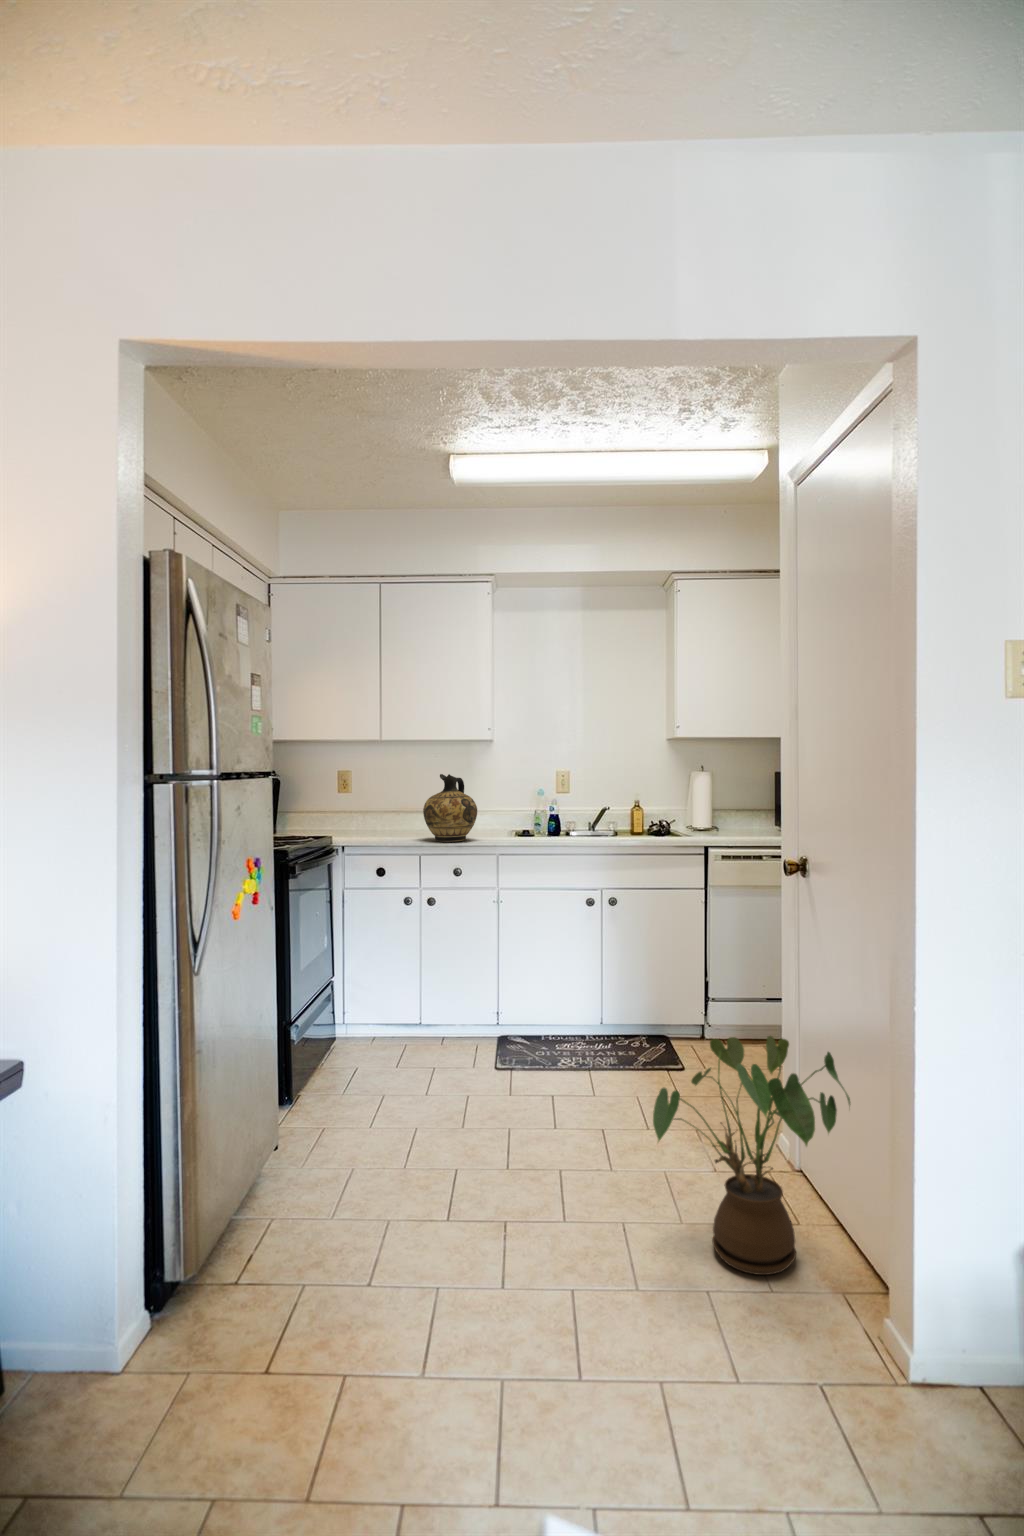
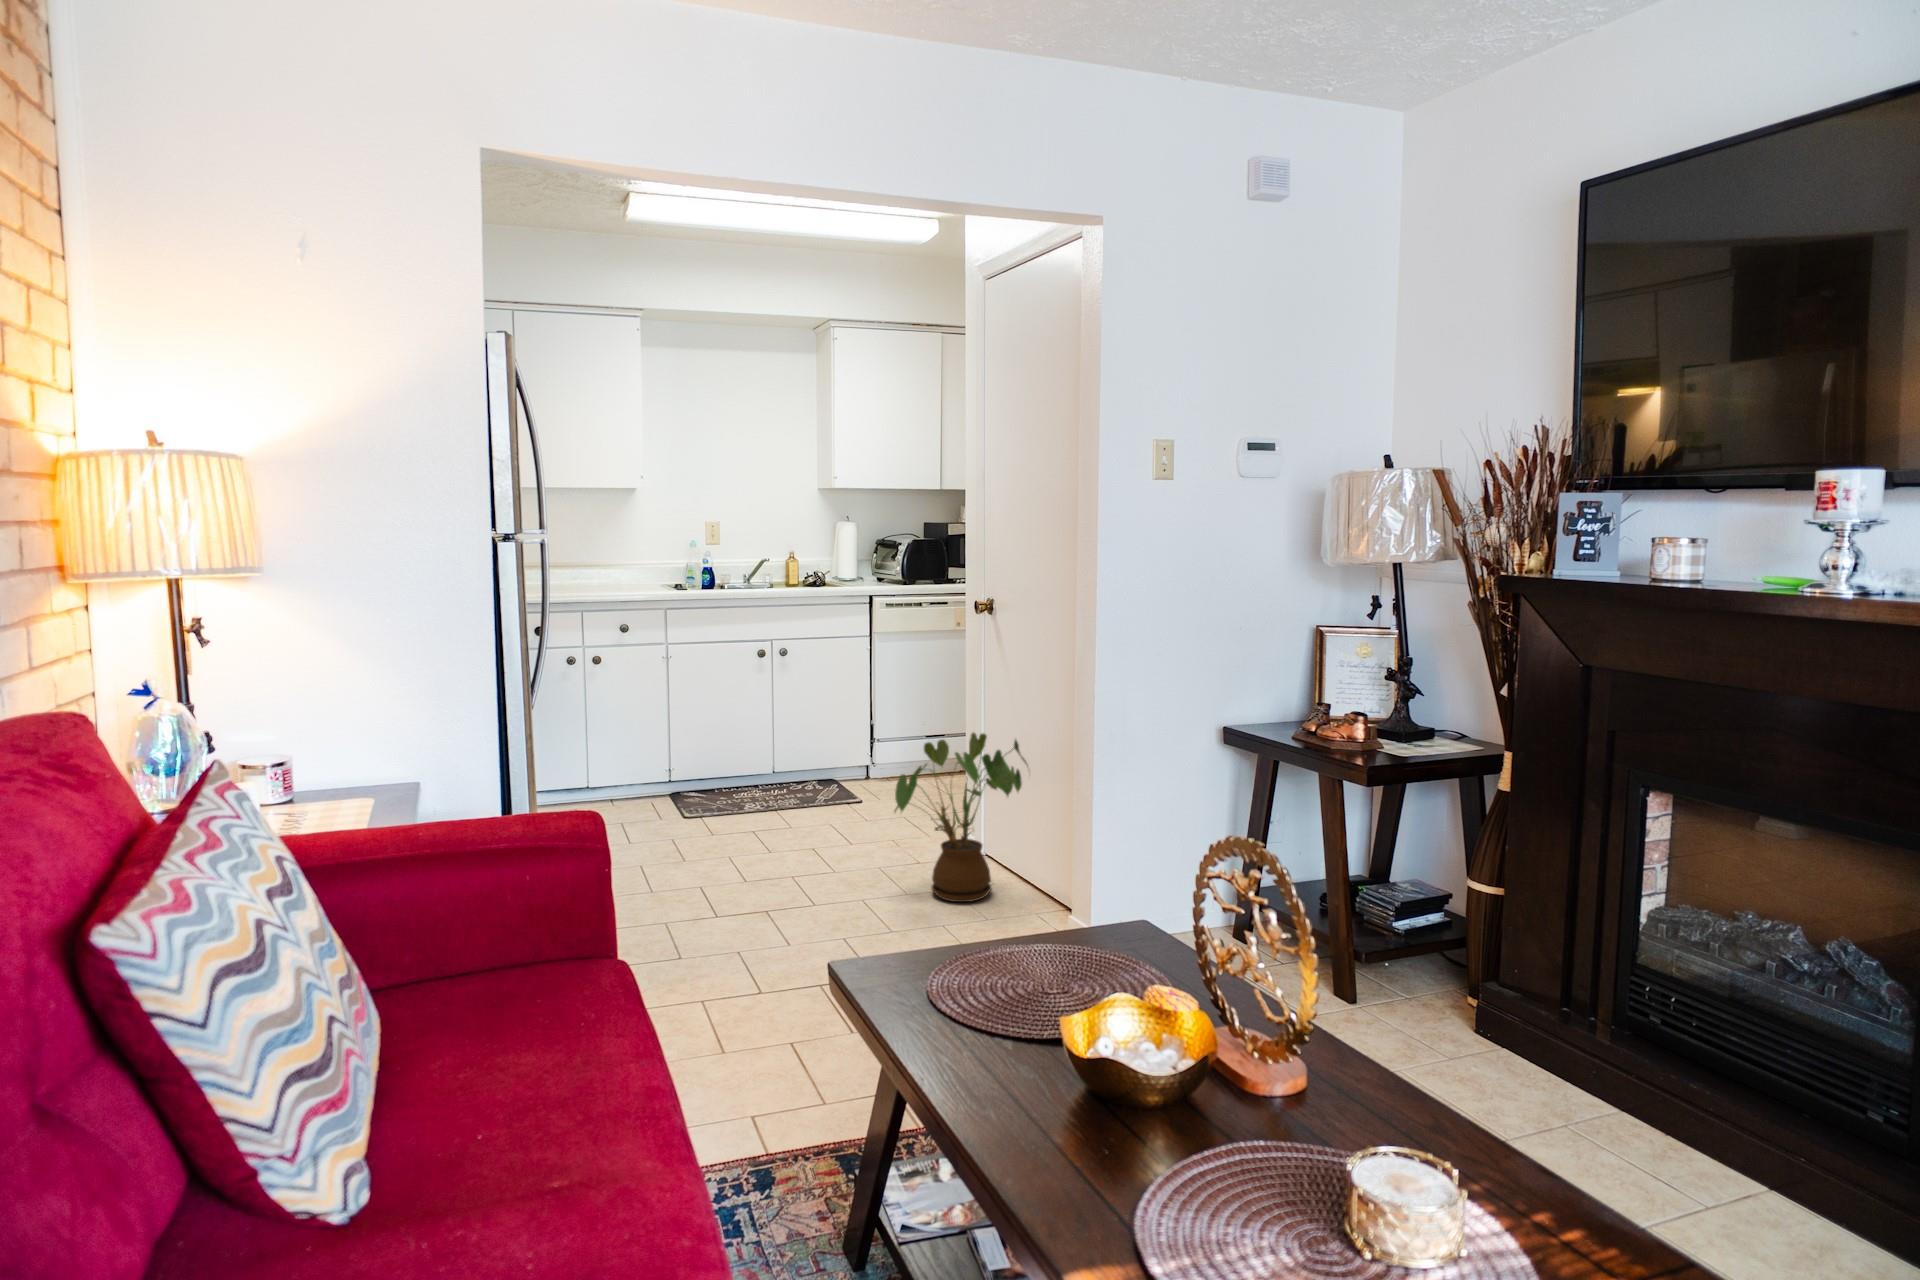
ceramic jug: present [423,774,477,842] -> none [586,526,645,597]

